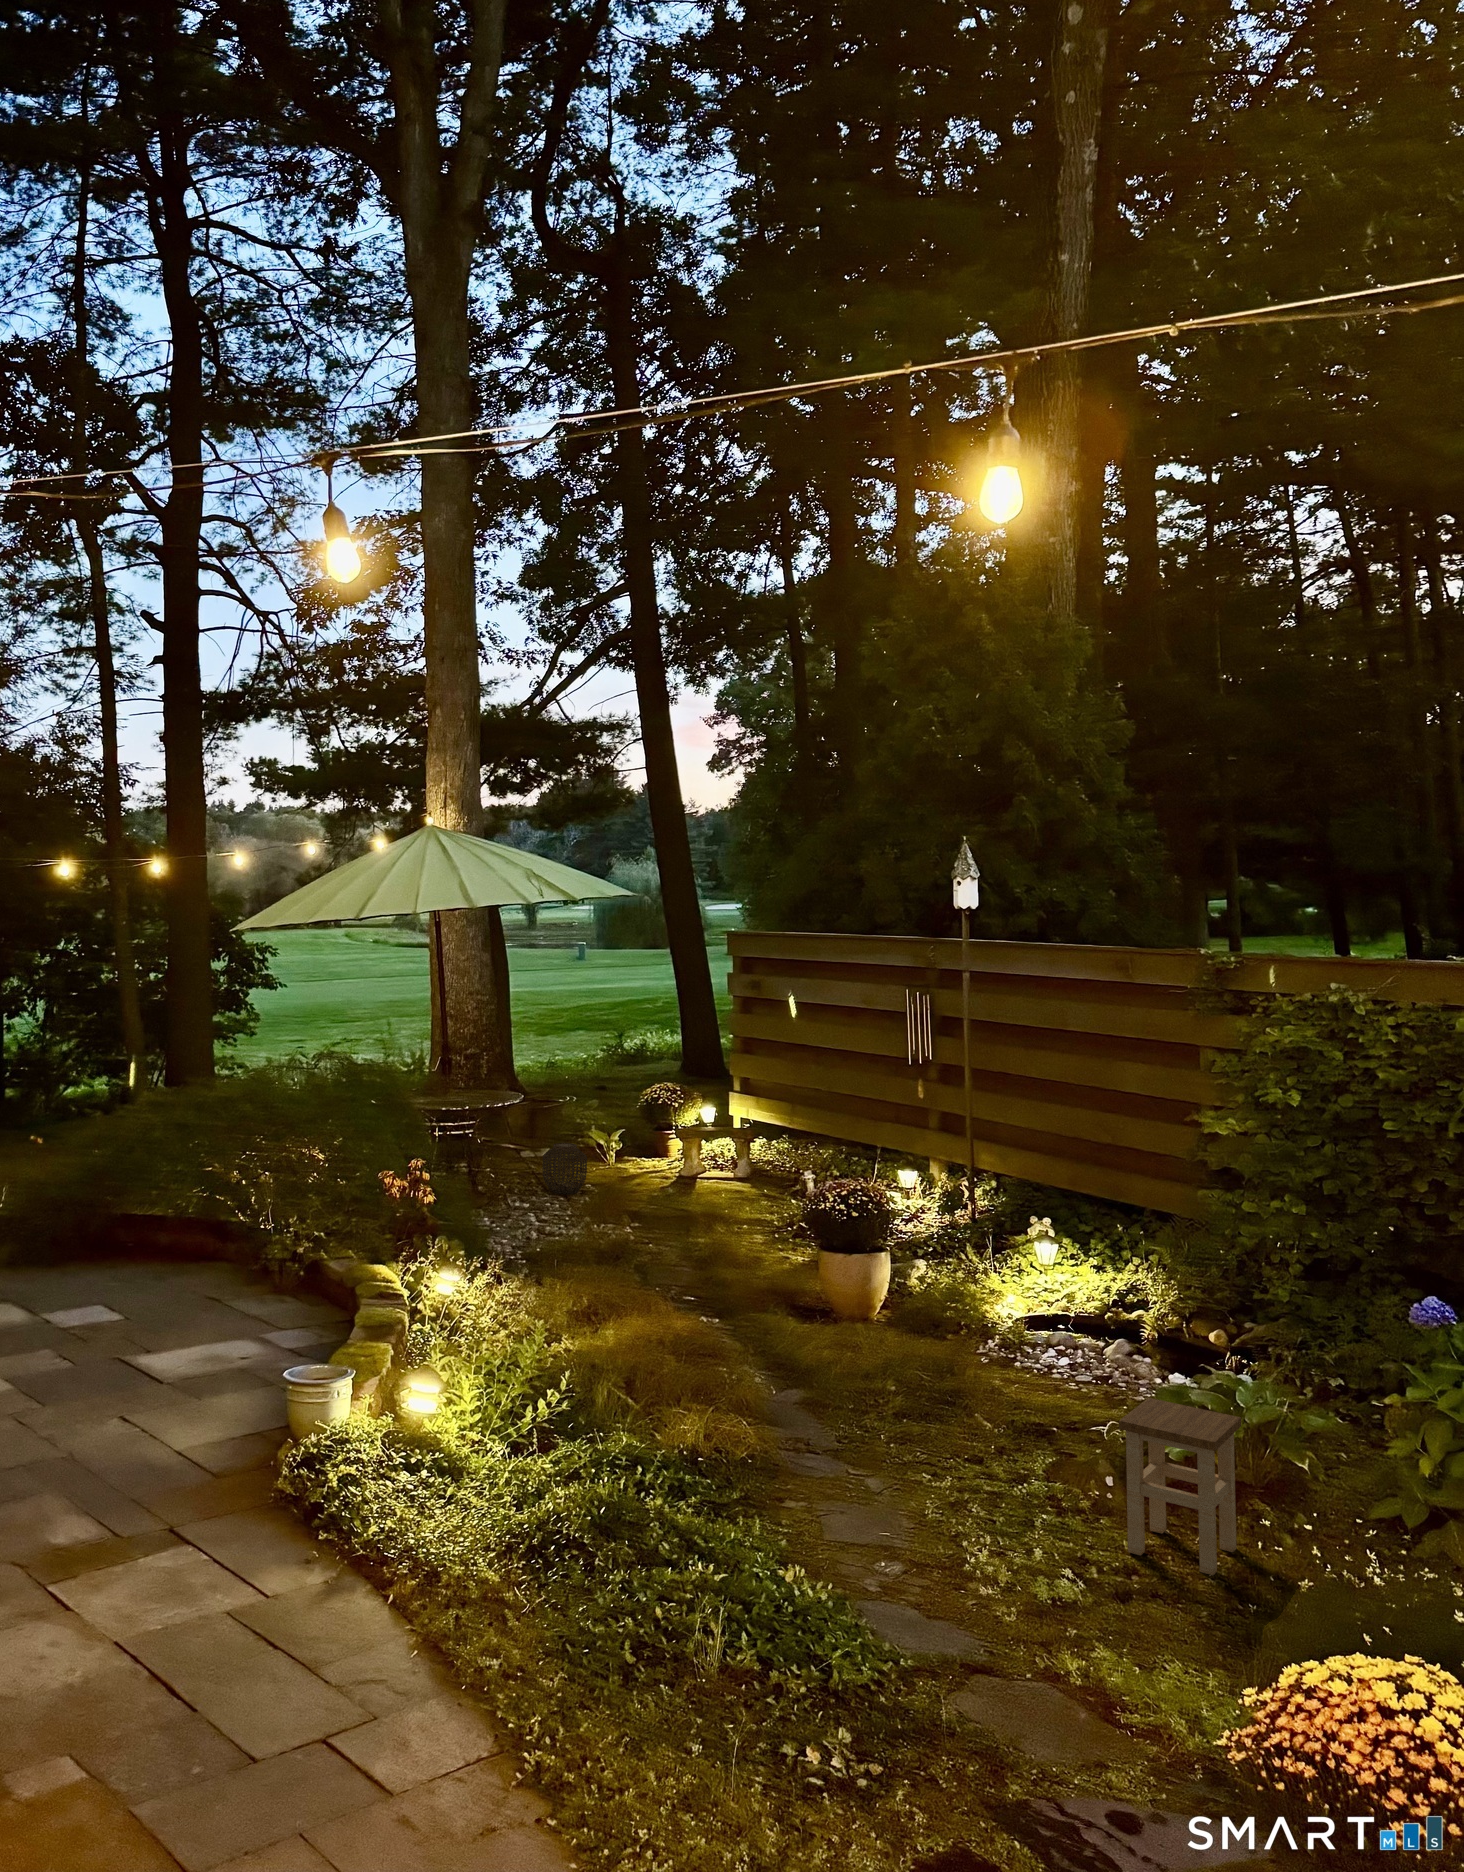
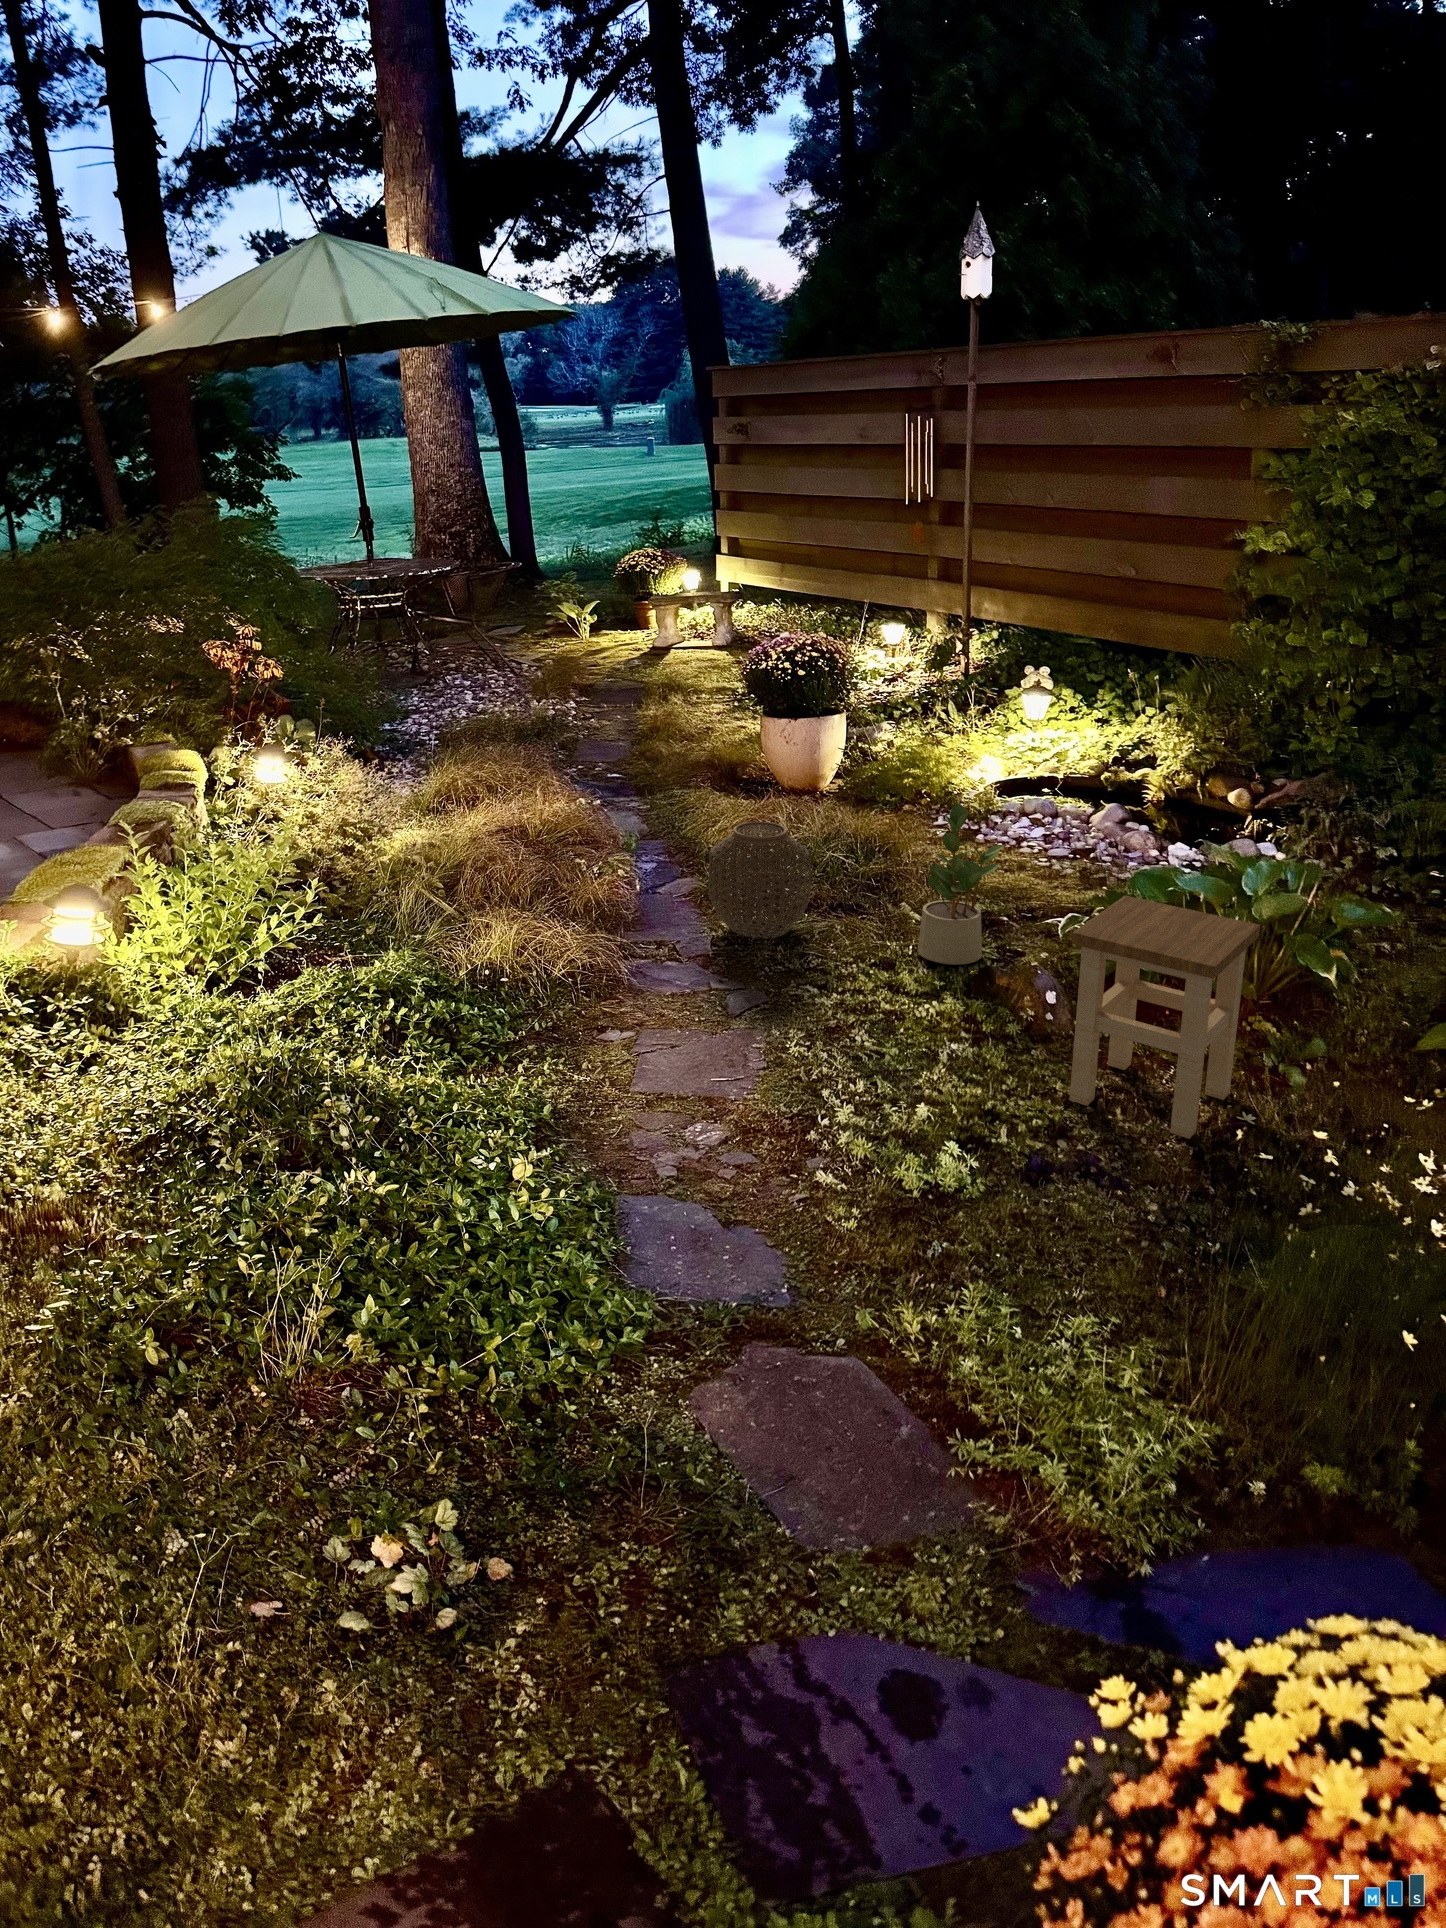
woven basket: present [543,1143,587,1194] -> present [709,822,811,938]
potted plant: none [993,1331,1053,1462] -> present [918,804,1004,965]

